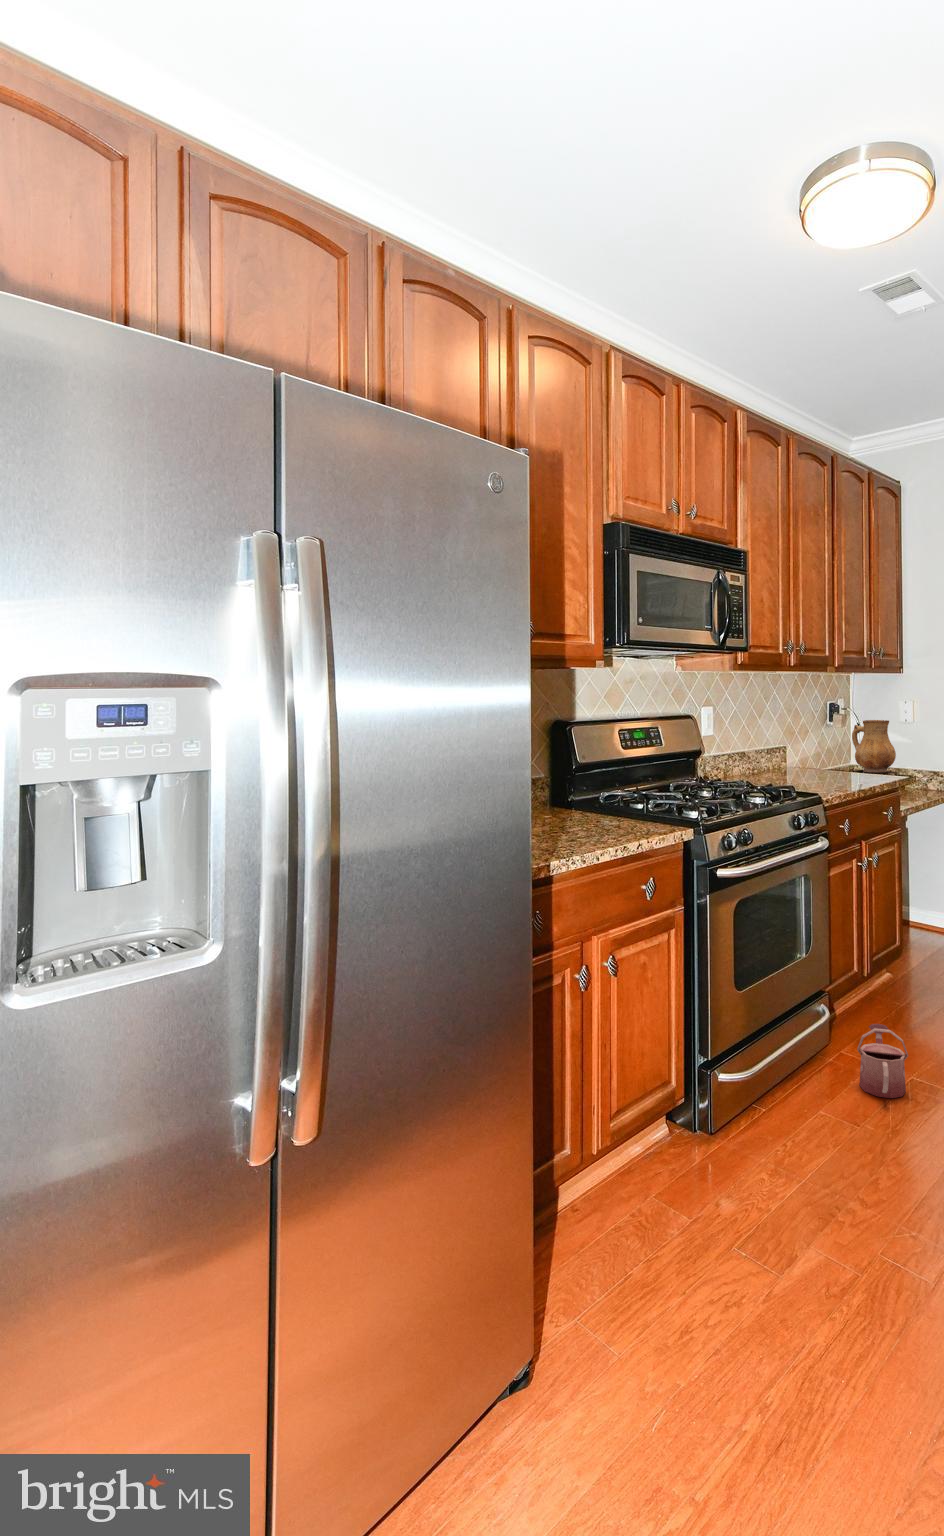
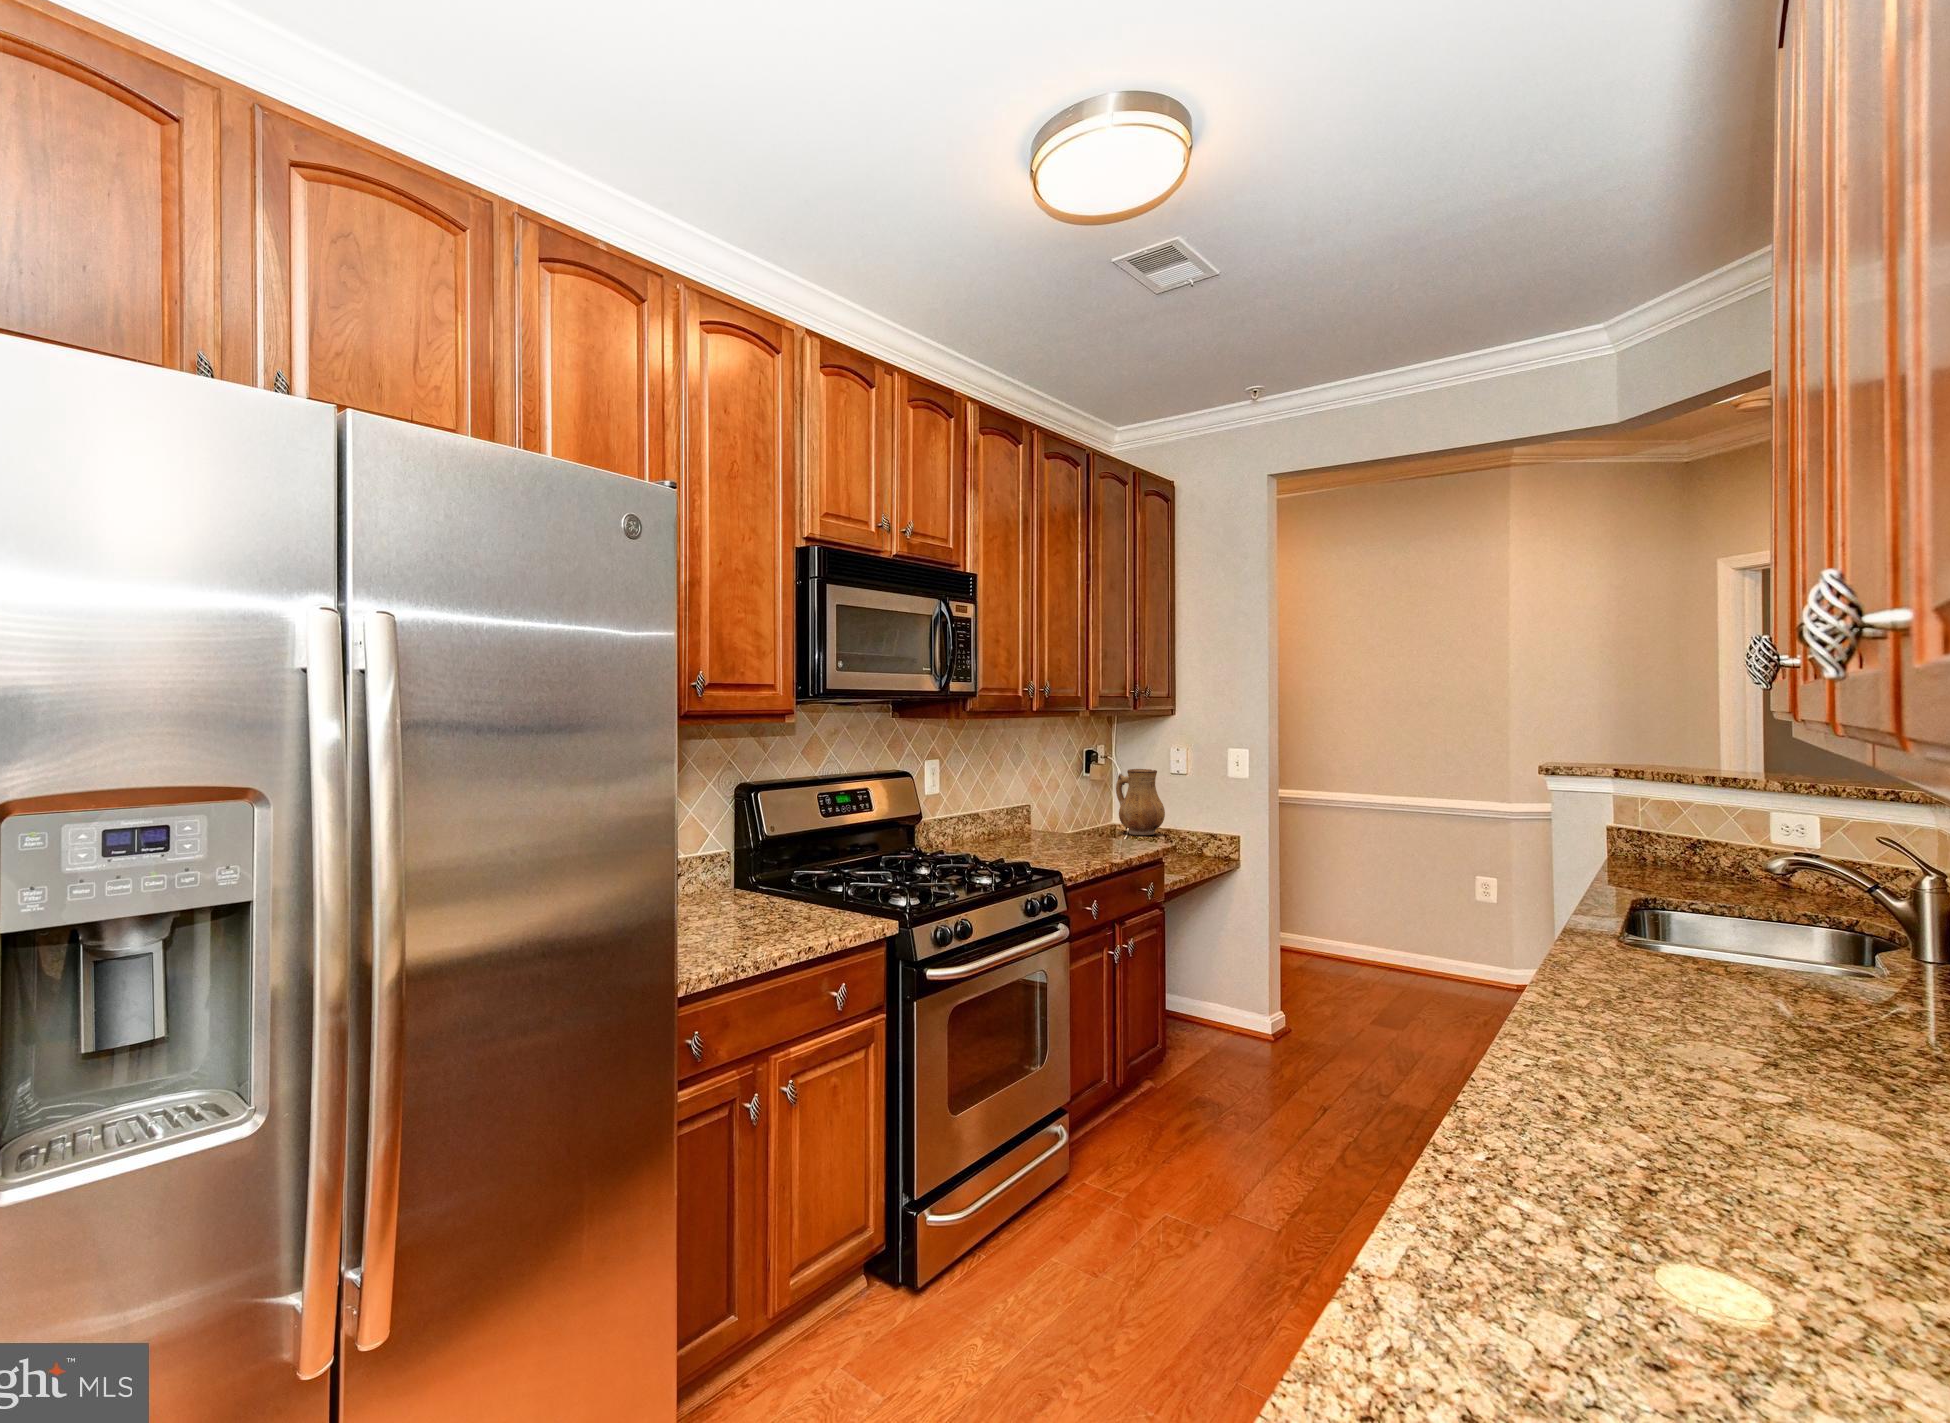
watering can: present [857,1024,908,1098] -> none [1095,1151,1151,1241]

